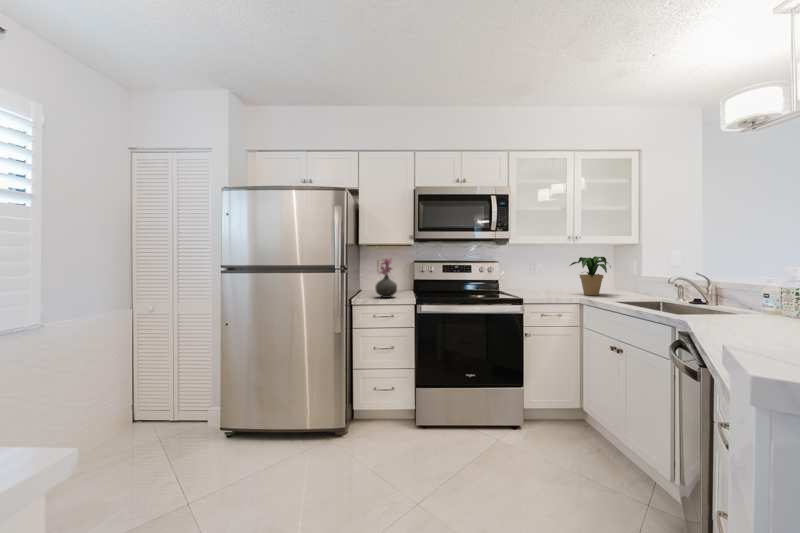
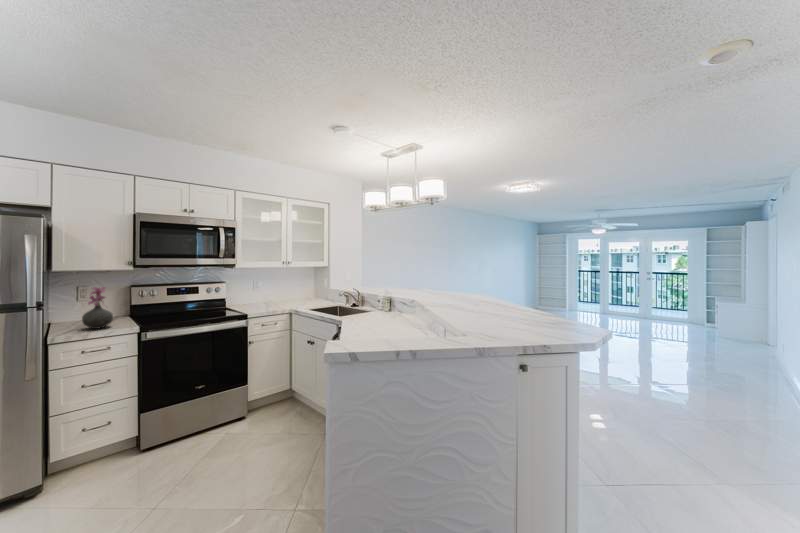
potted plant: present [569,256,611,295] -> none [280,277,310,305]

